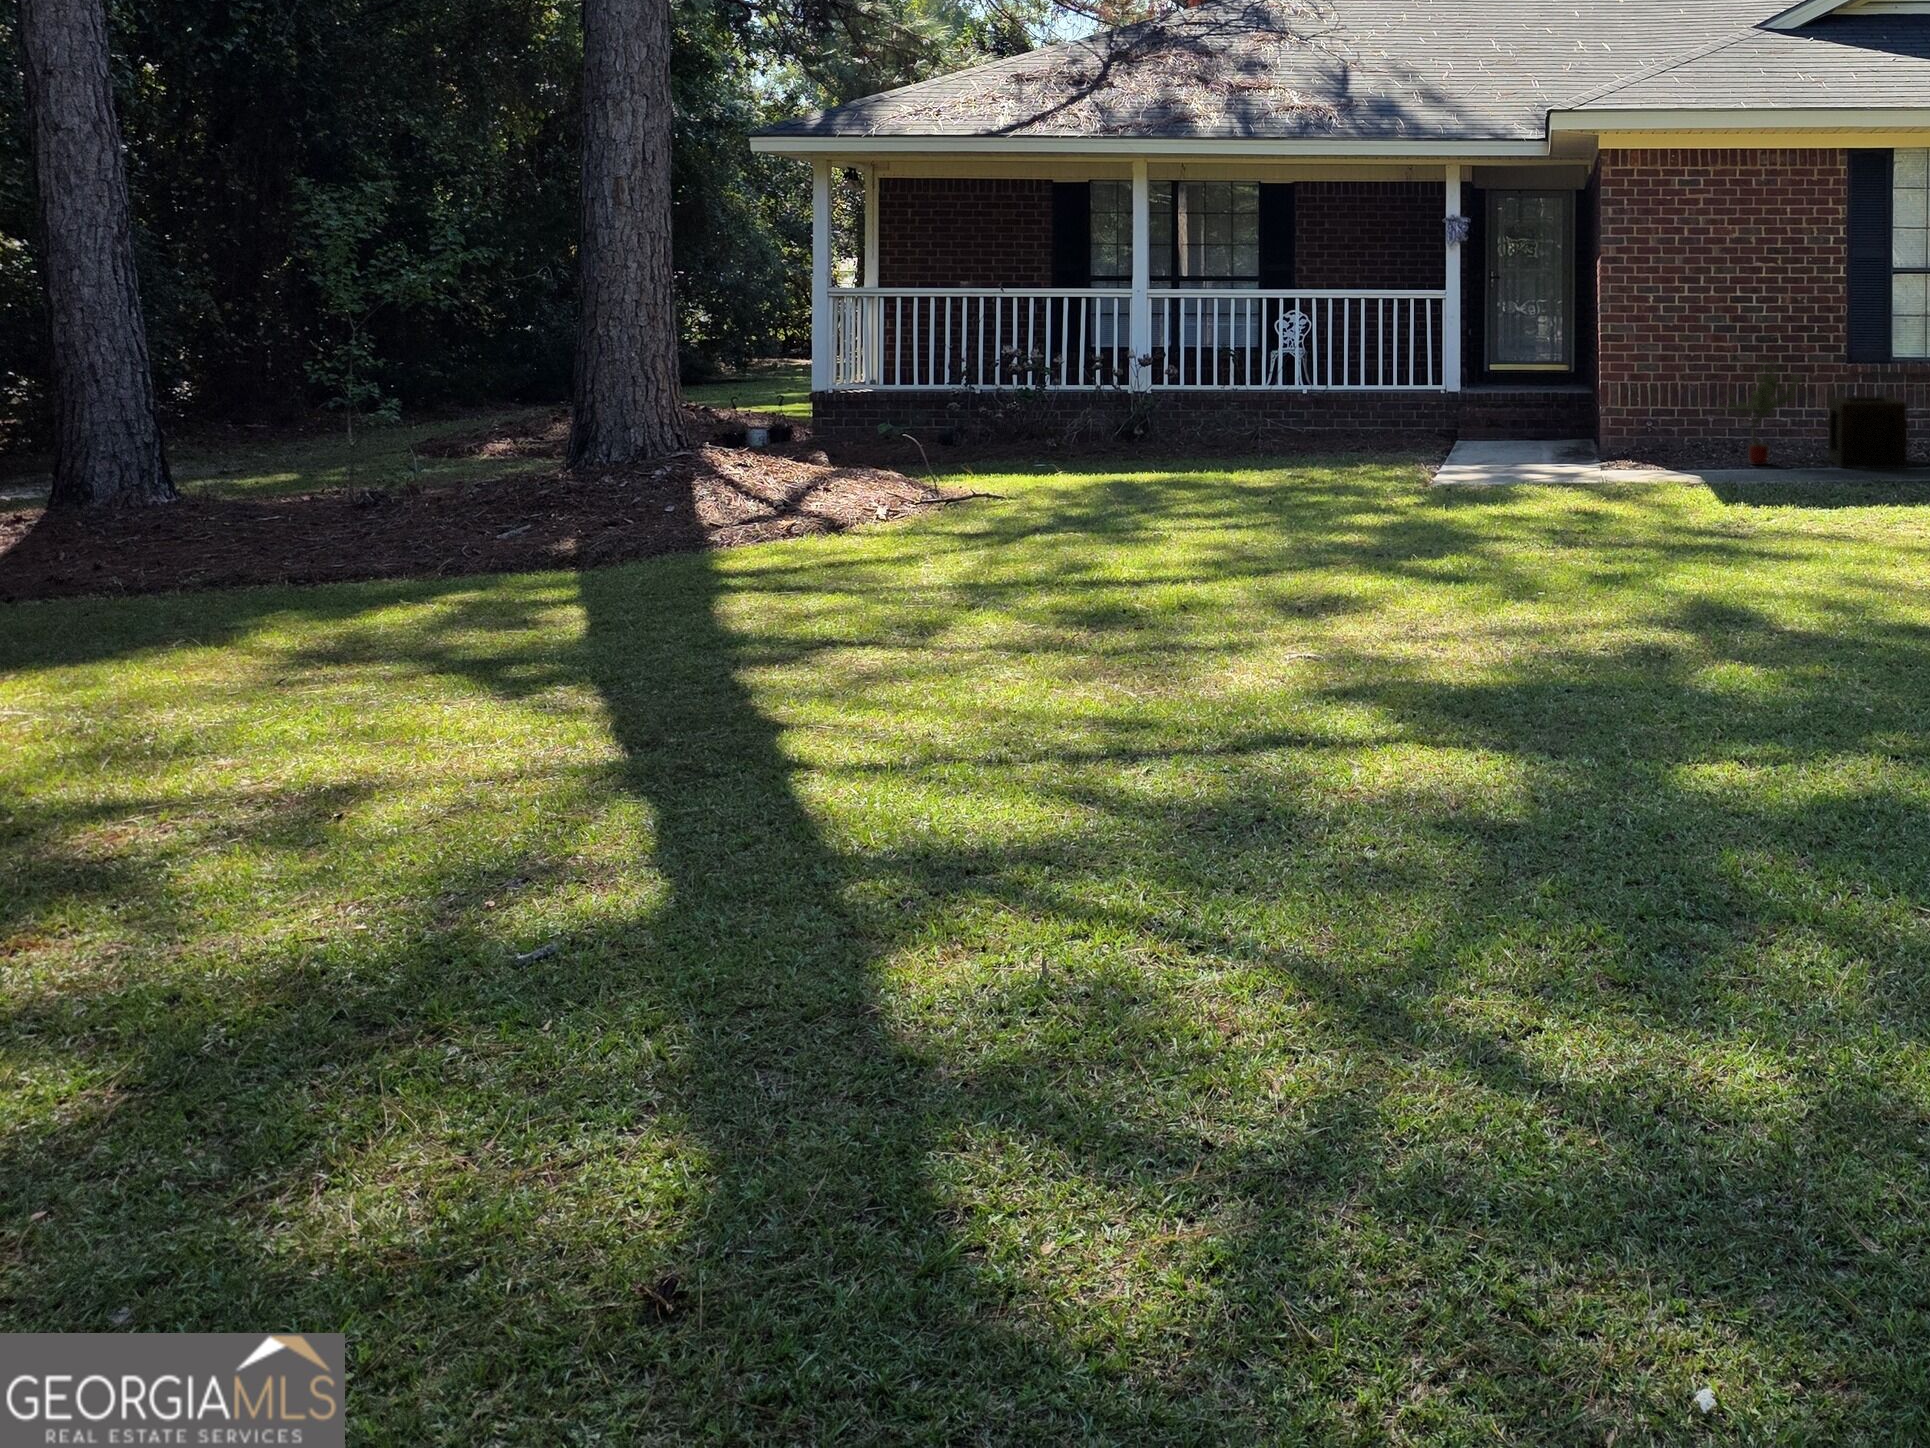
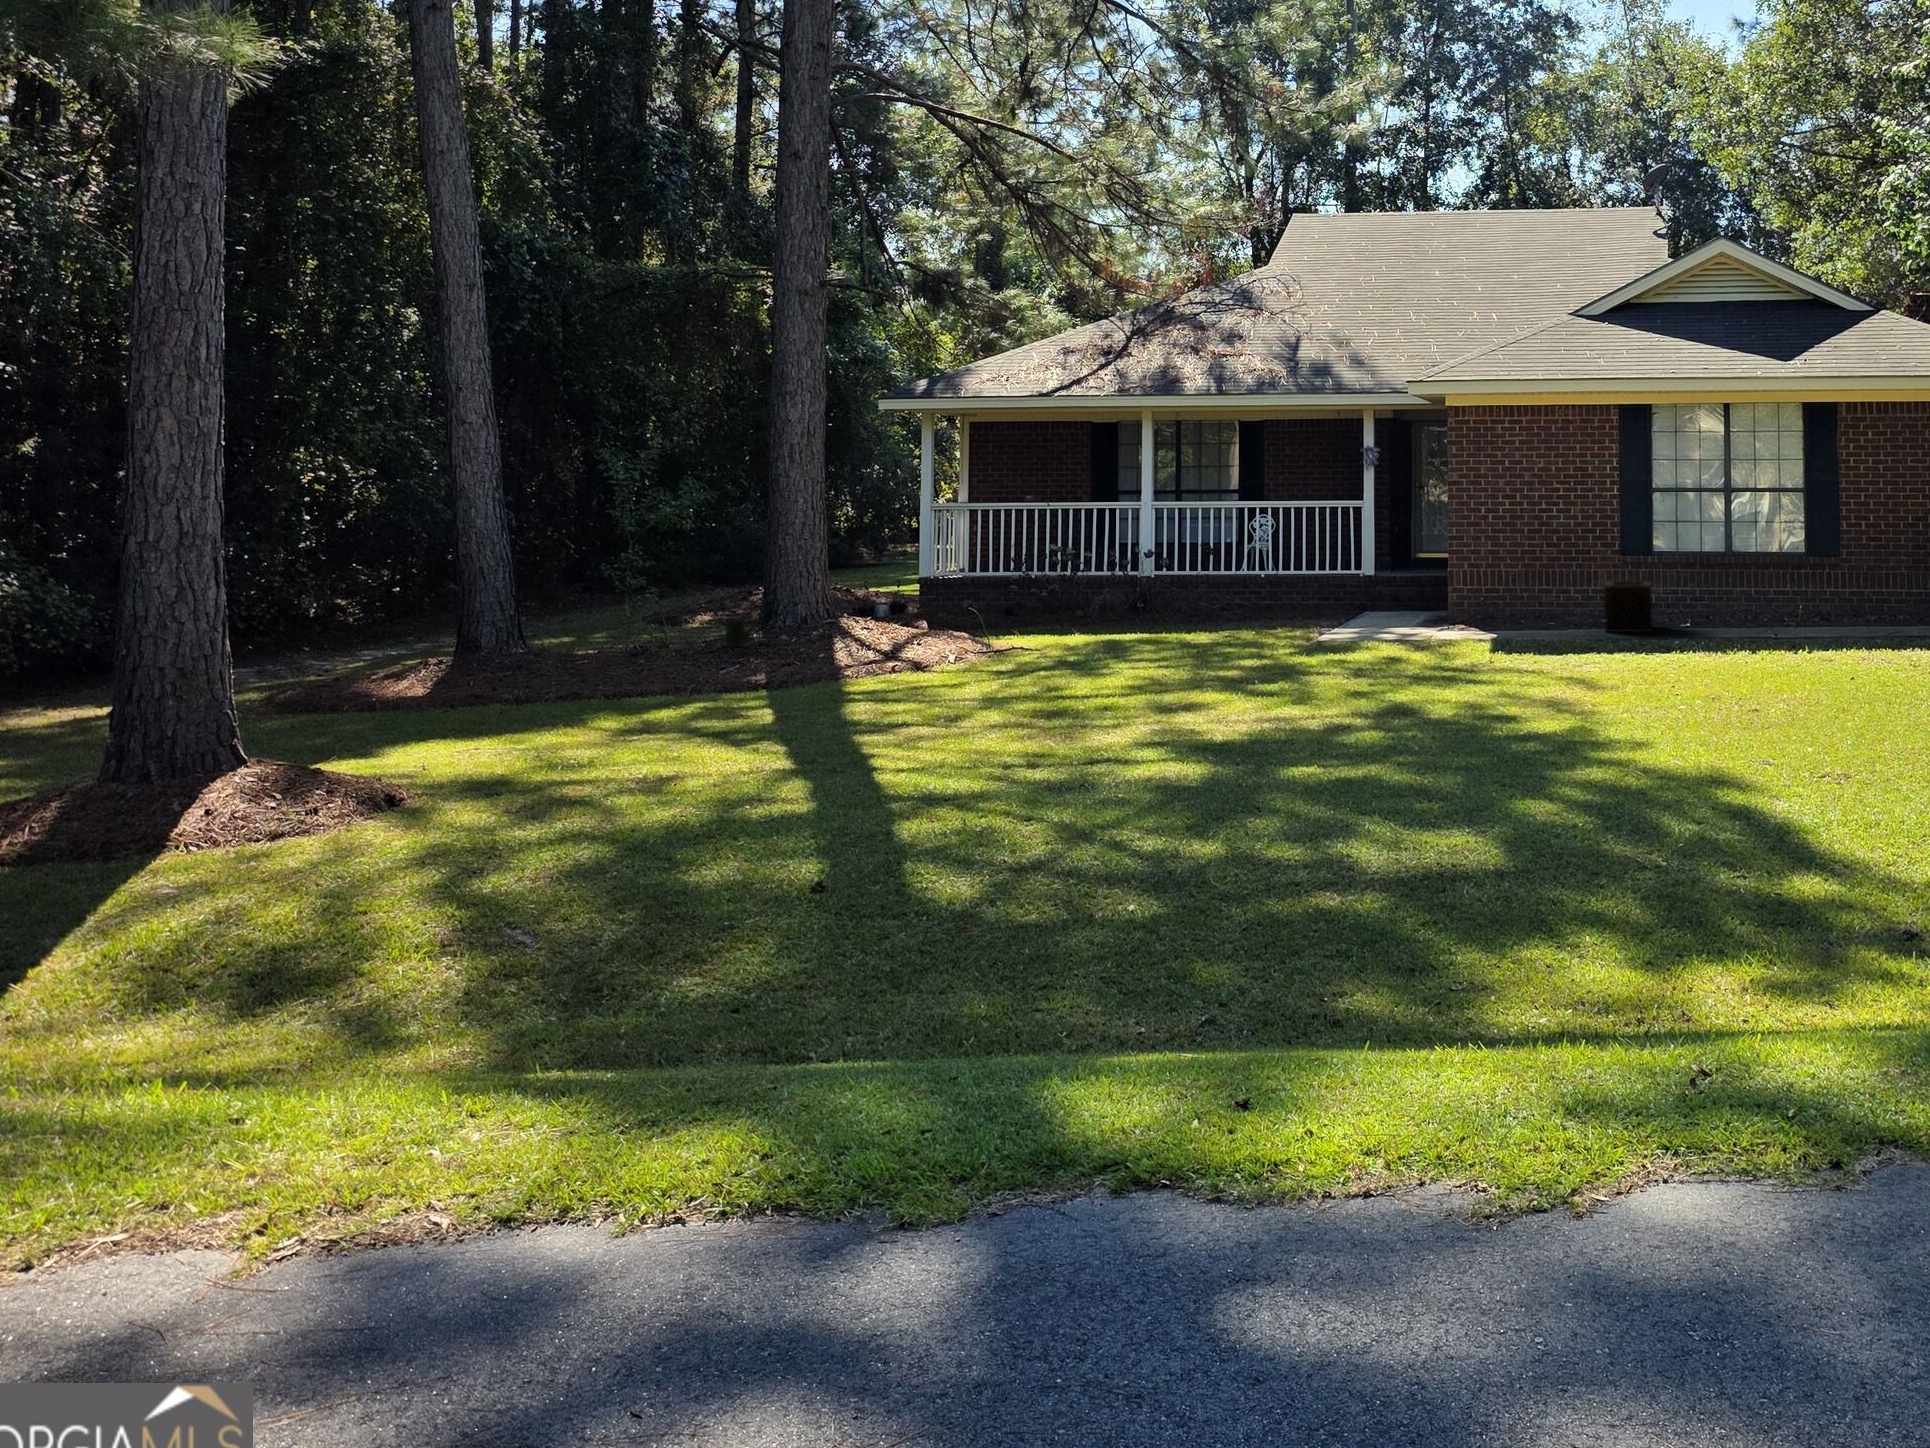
potted tree: present [1718,361,1800,465] -> none [1521,554,1581,630]
watering can: none [495,448,573,499] -> present [725,616,762,648]

